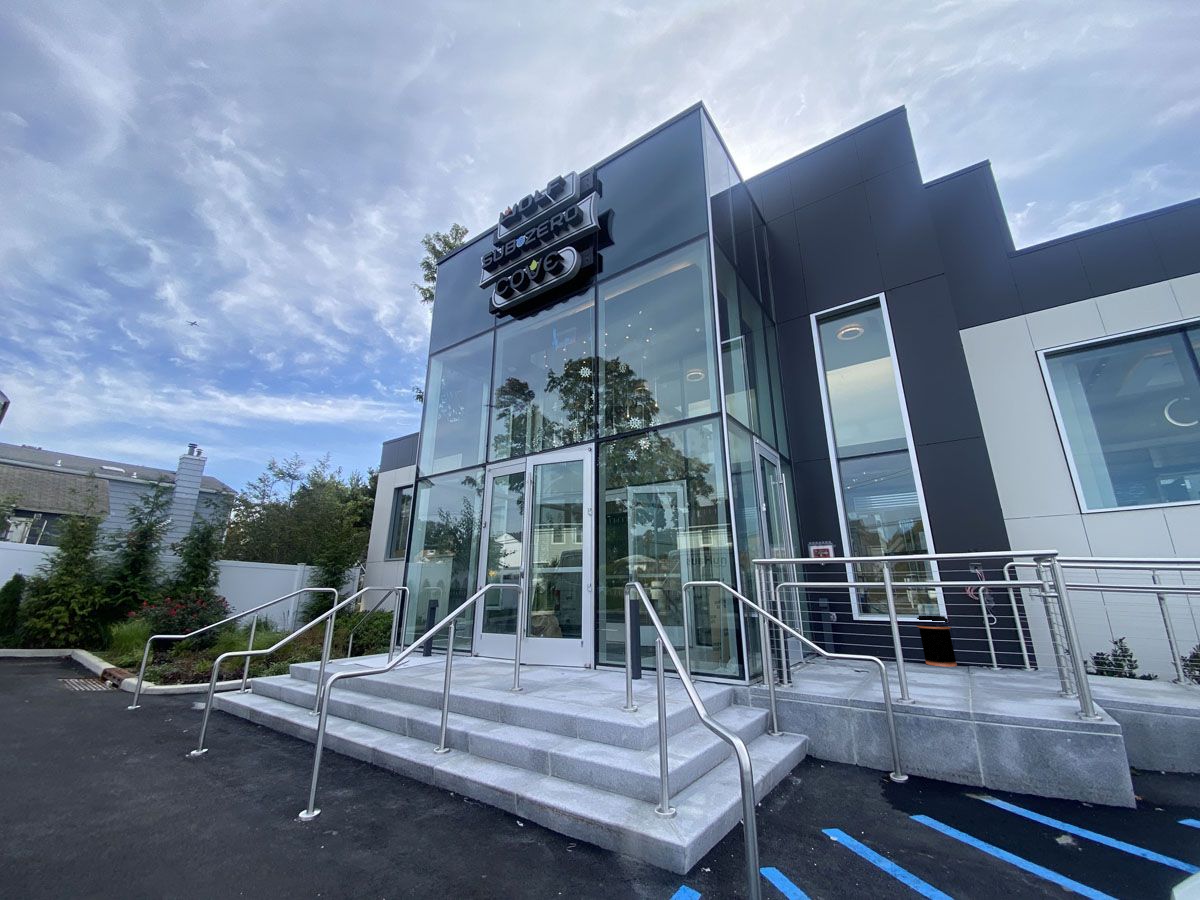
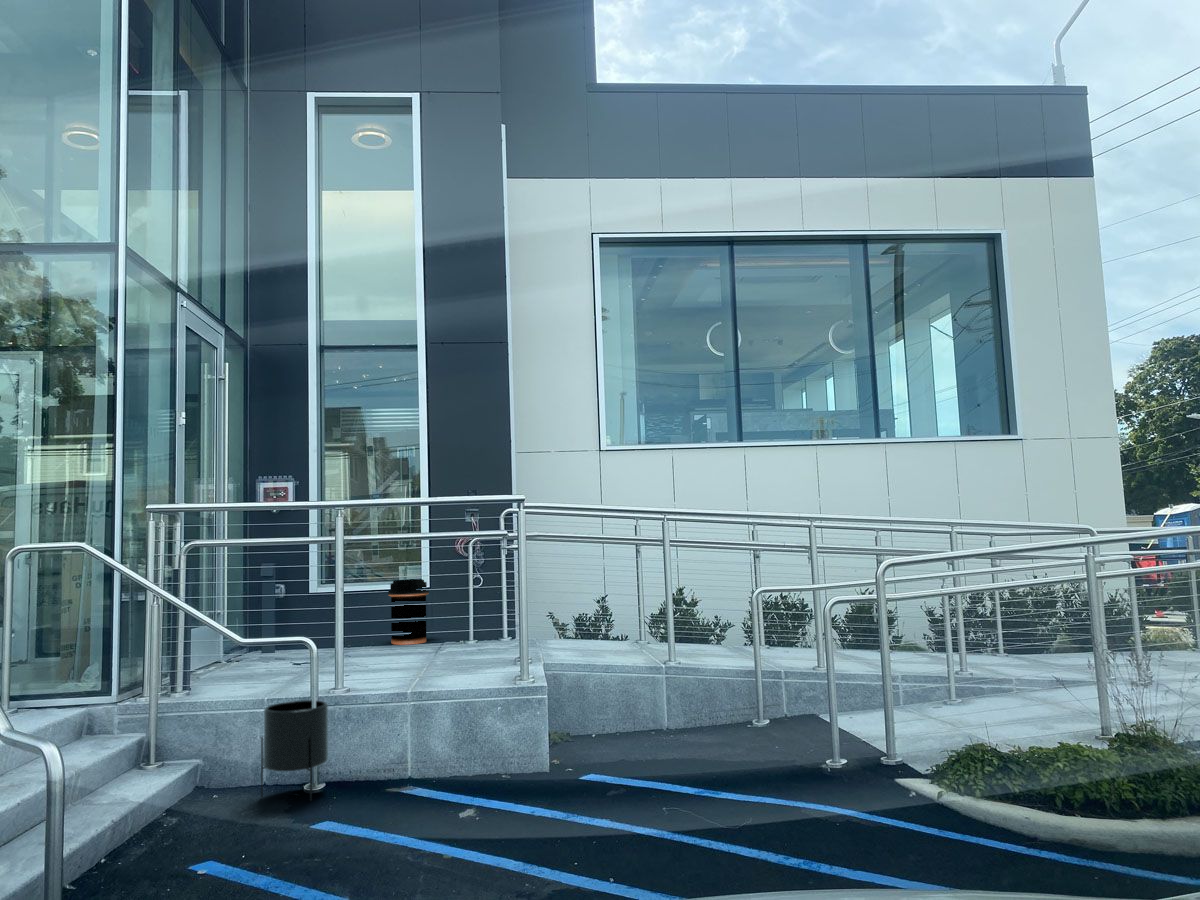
planter: none [849,704,907,792] -> present [261,700,328,801]

